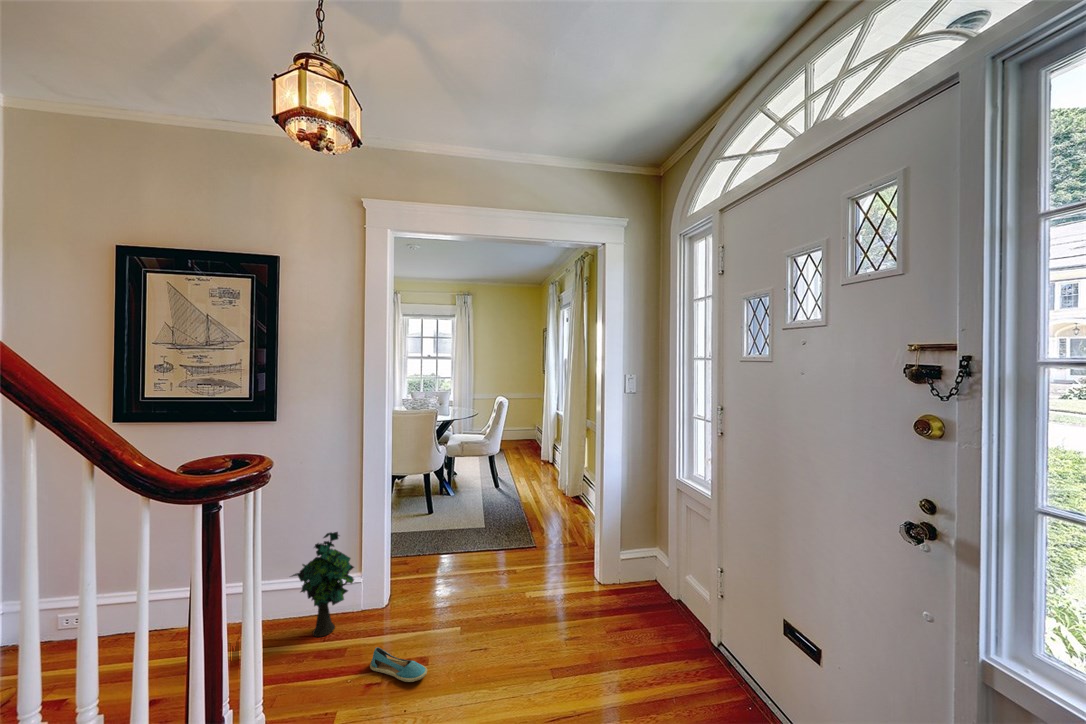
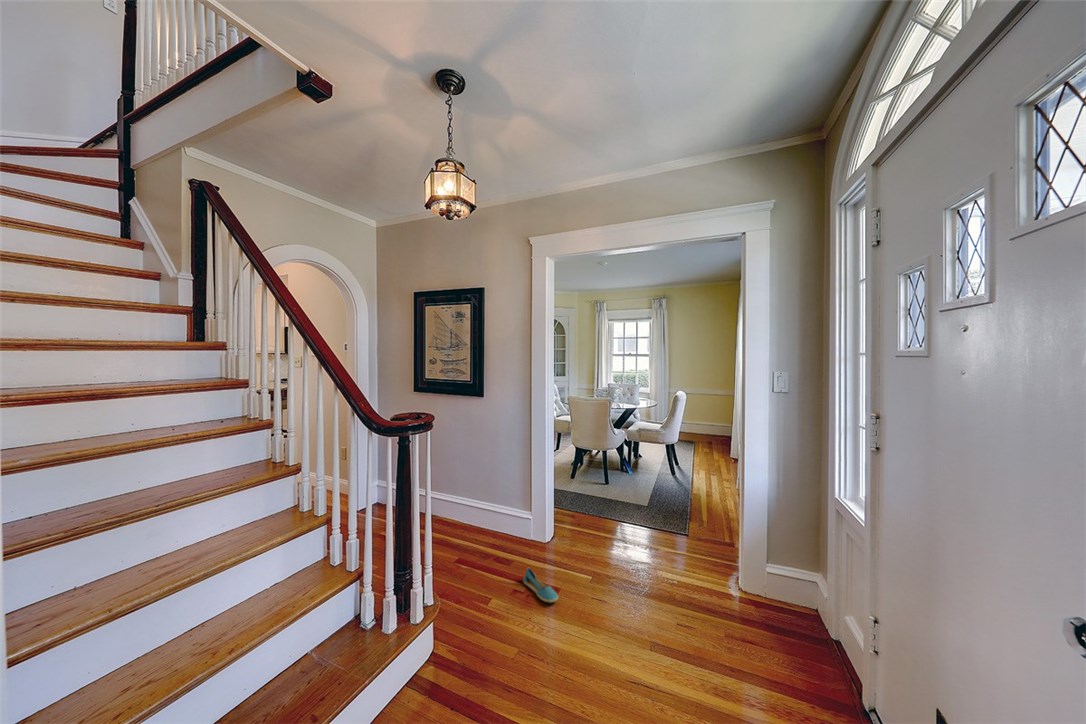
decorative plant: present [292,532,354,637] -> none [486,476,528,549]

